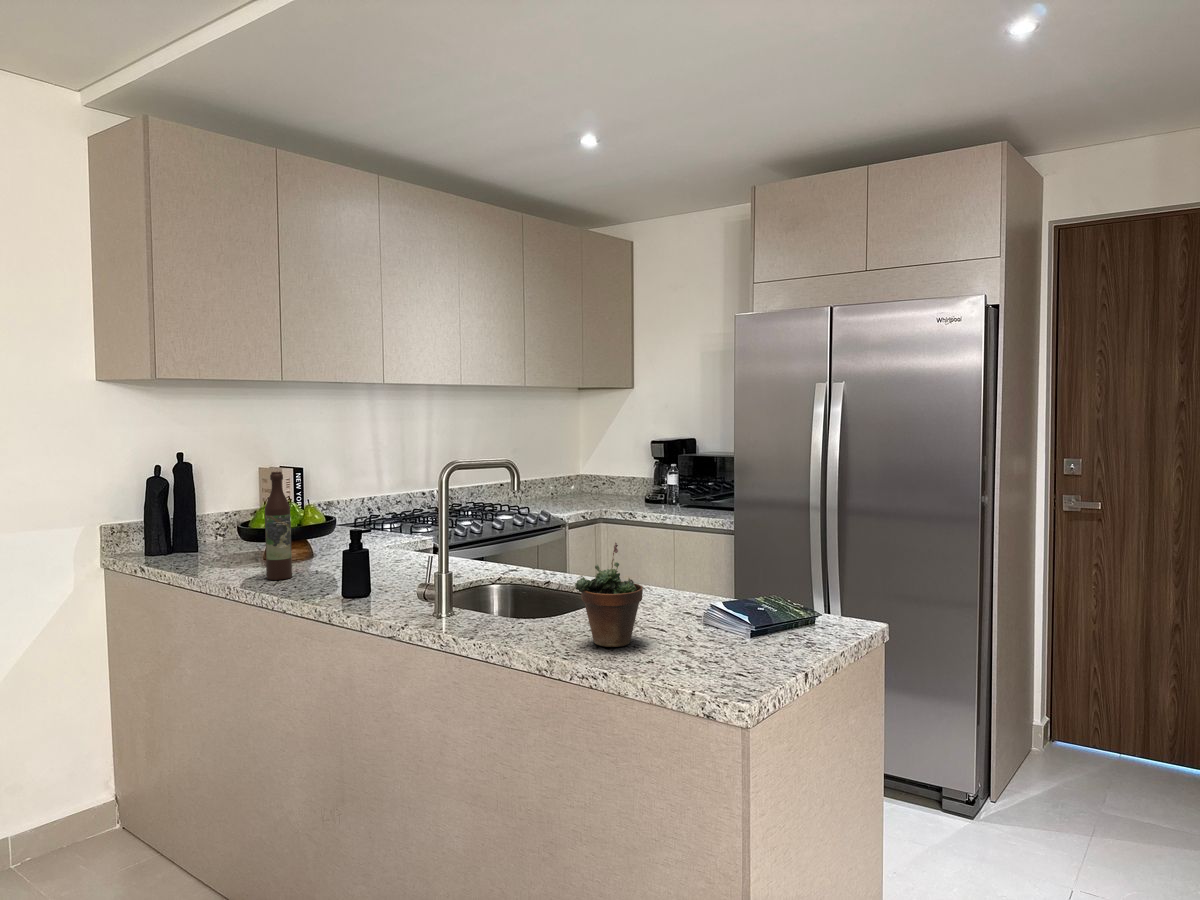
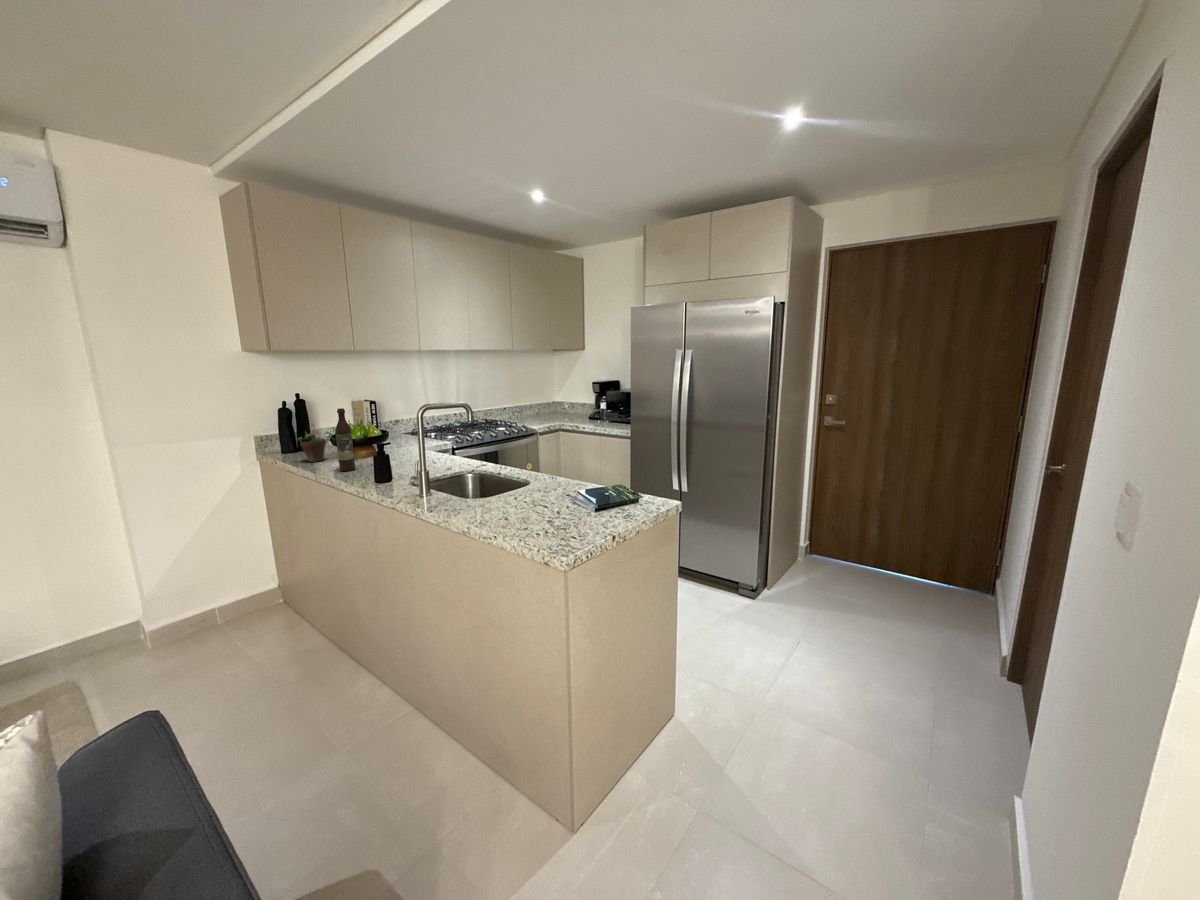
succulent plant: present [575,542,643,647] -> present [298,426,327,462]

